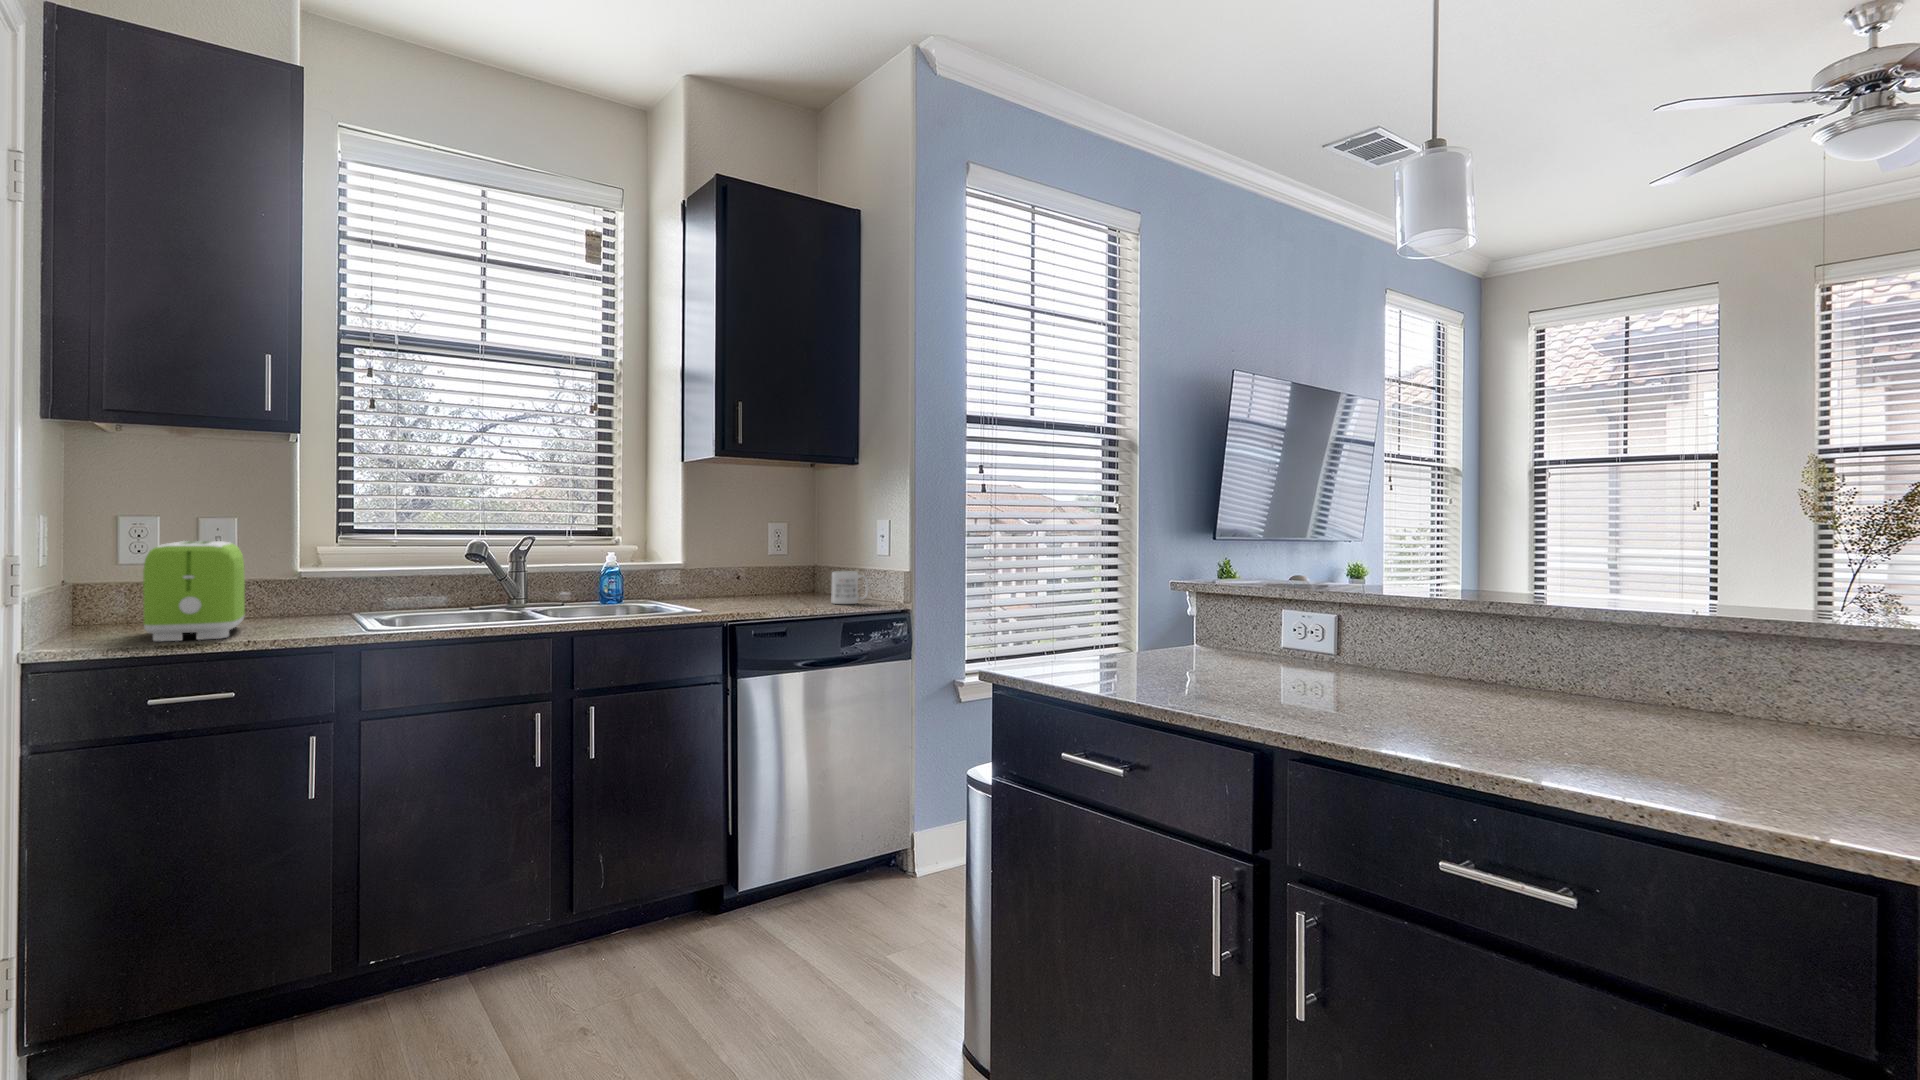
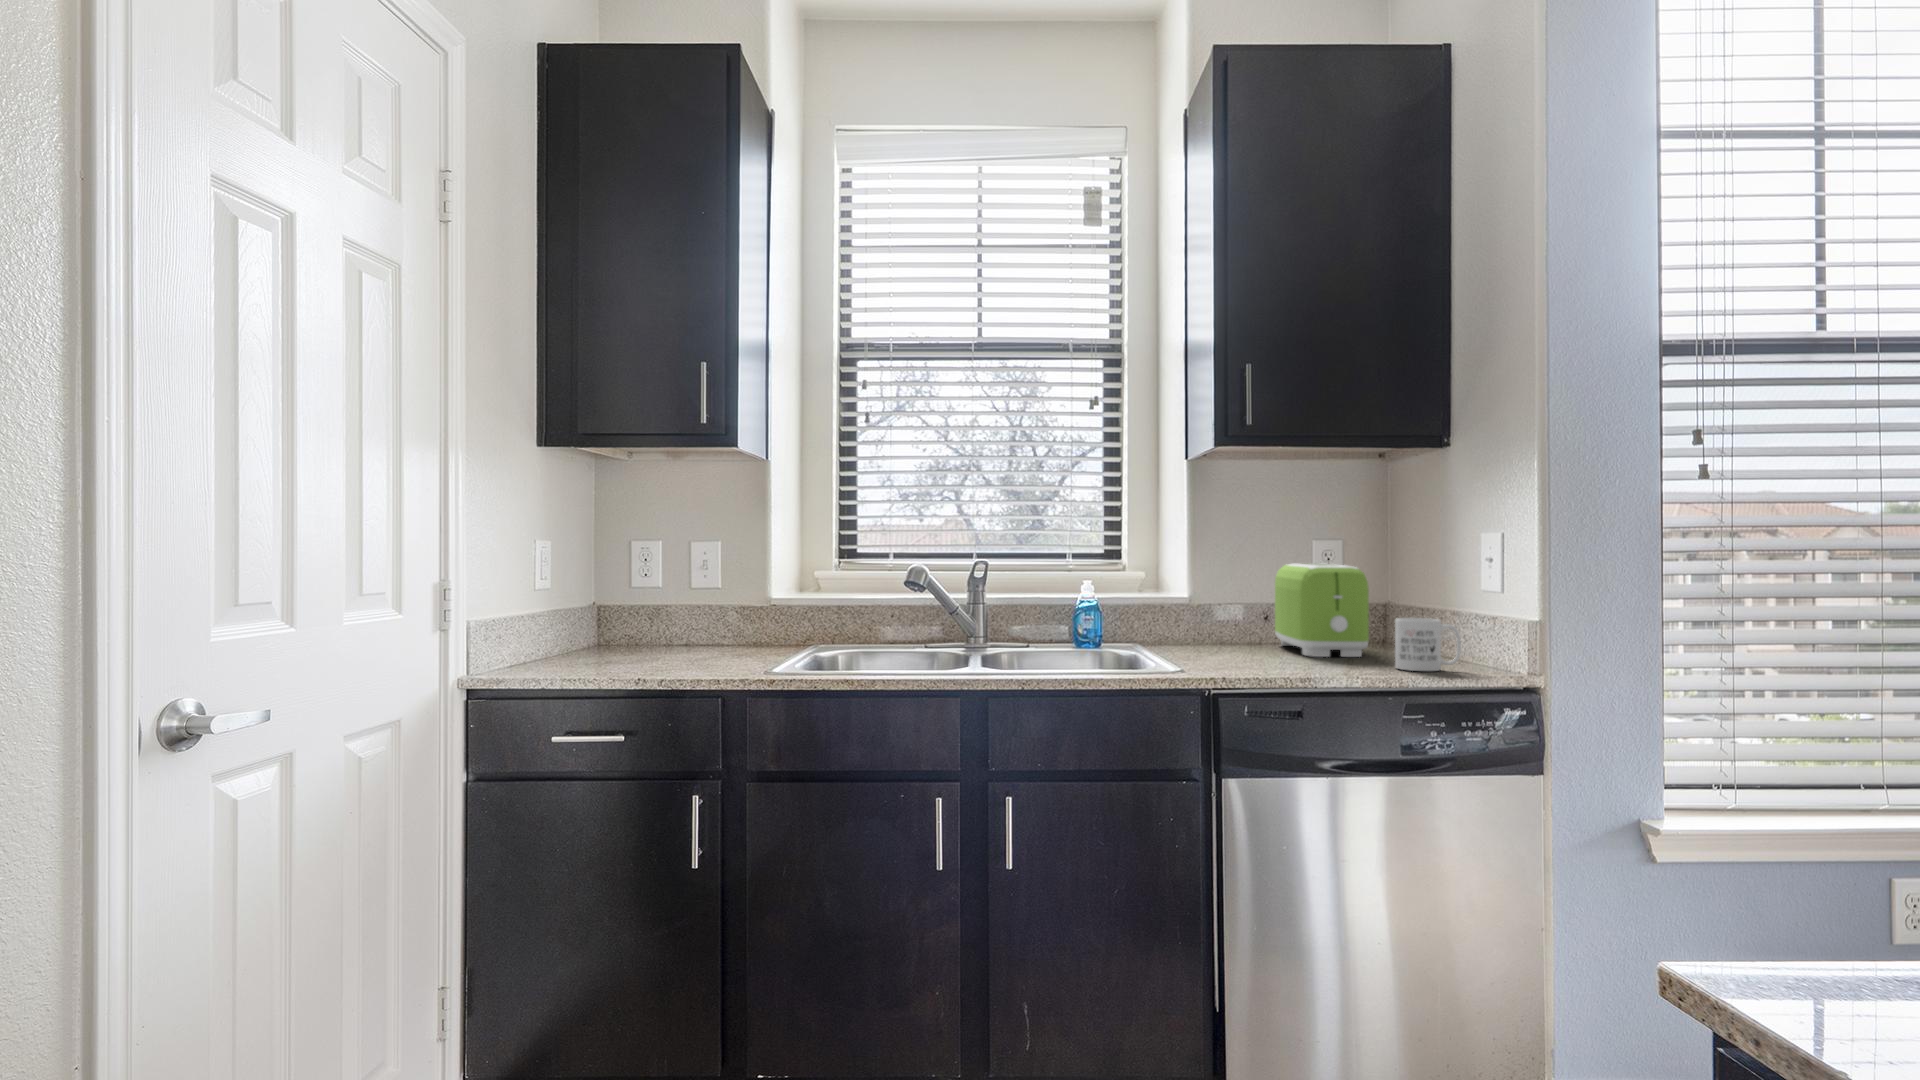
toaster: present [143,541,245,641] -> present [1275,564,1369,657]

